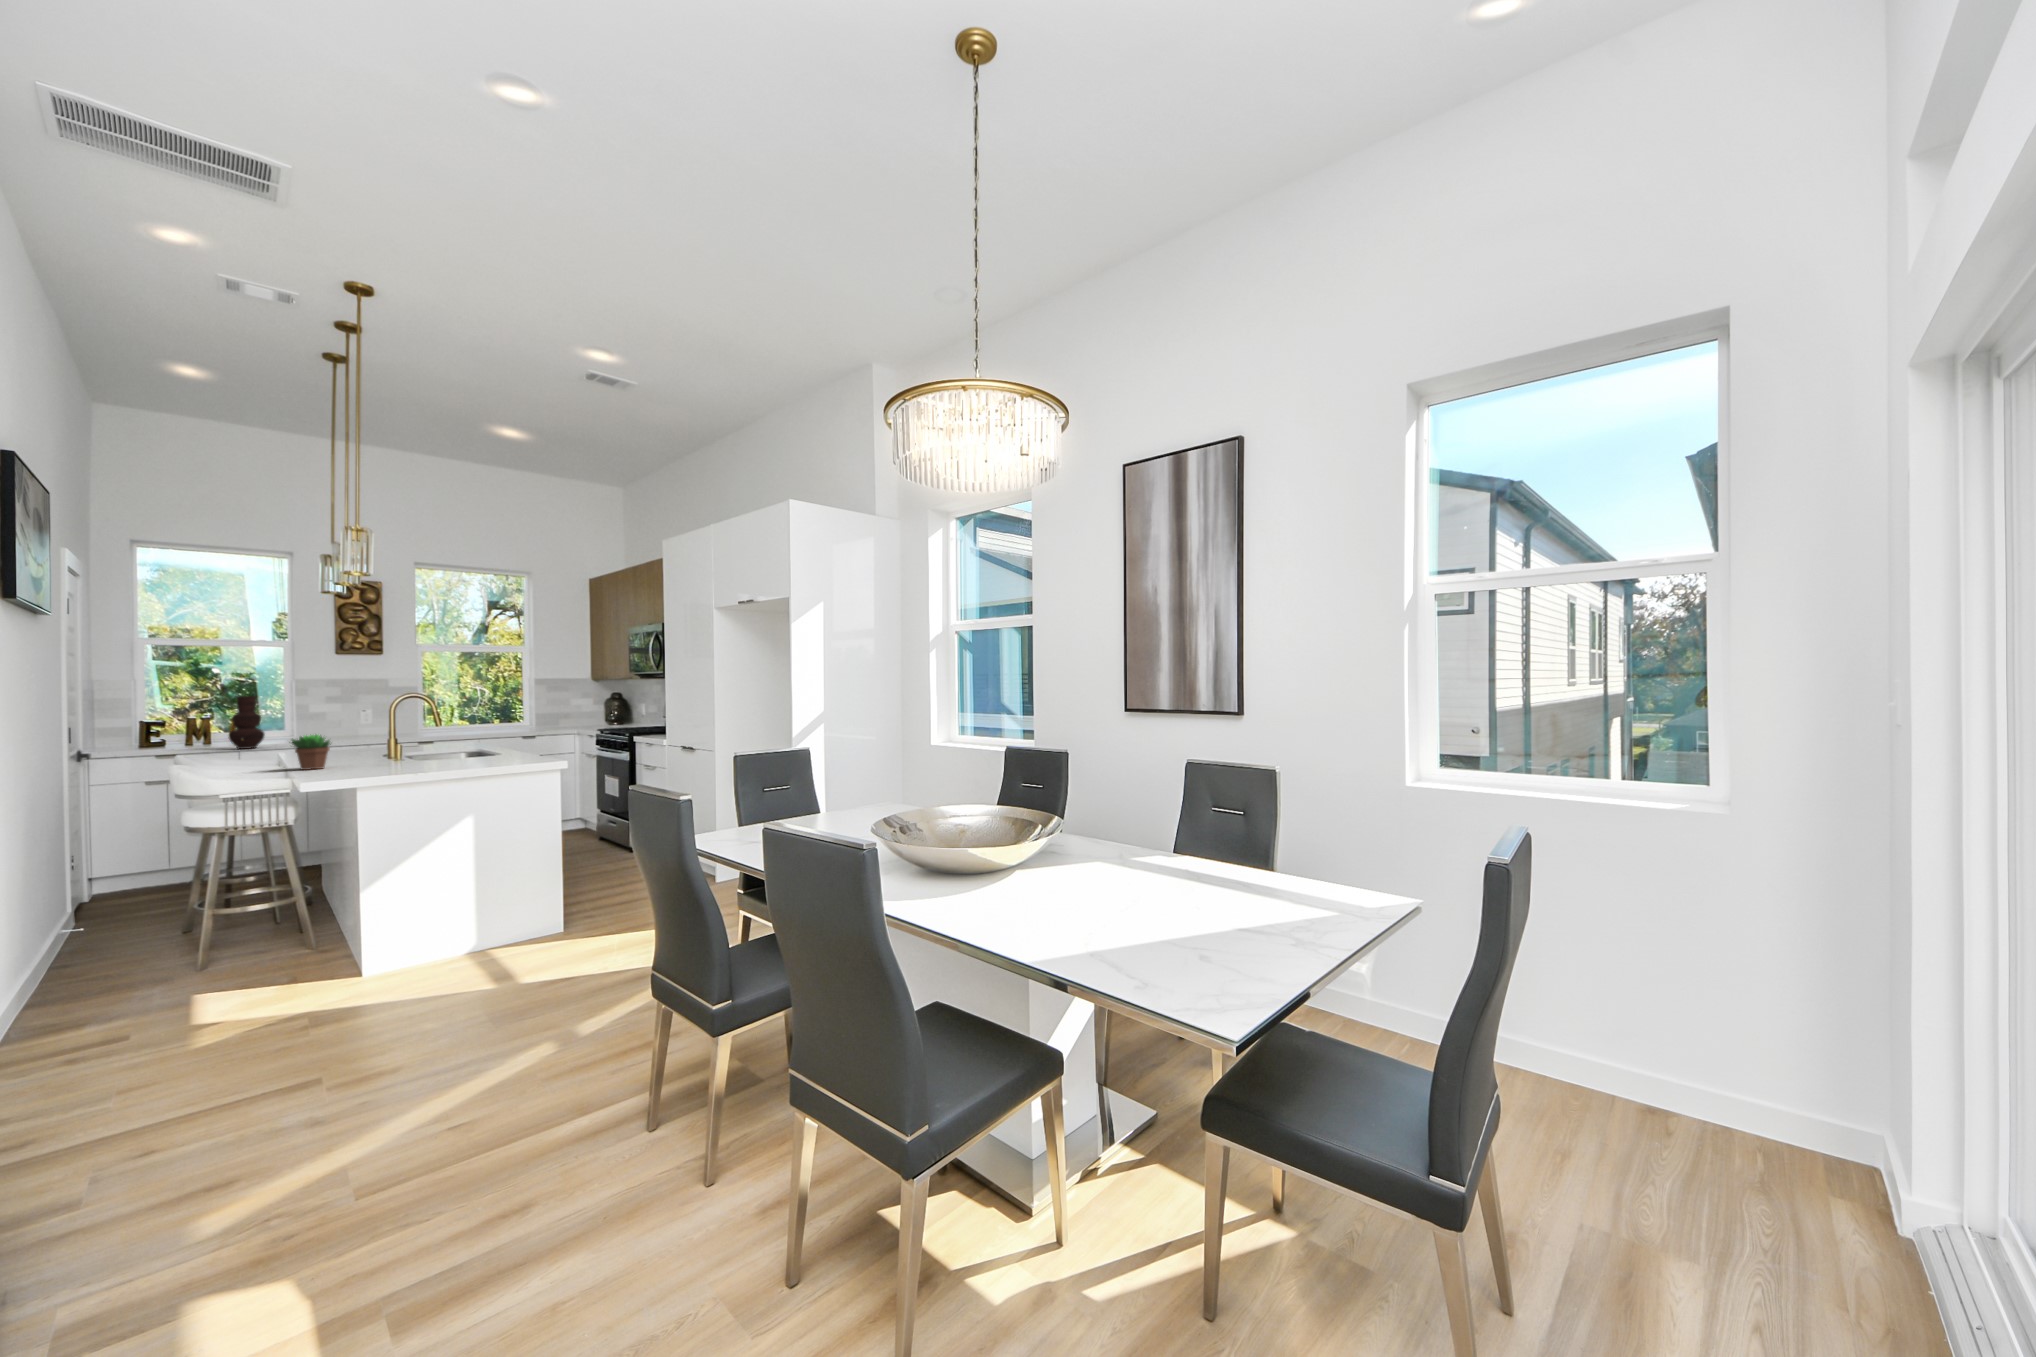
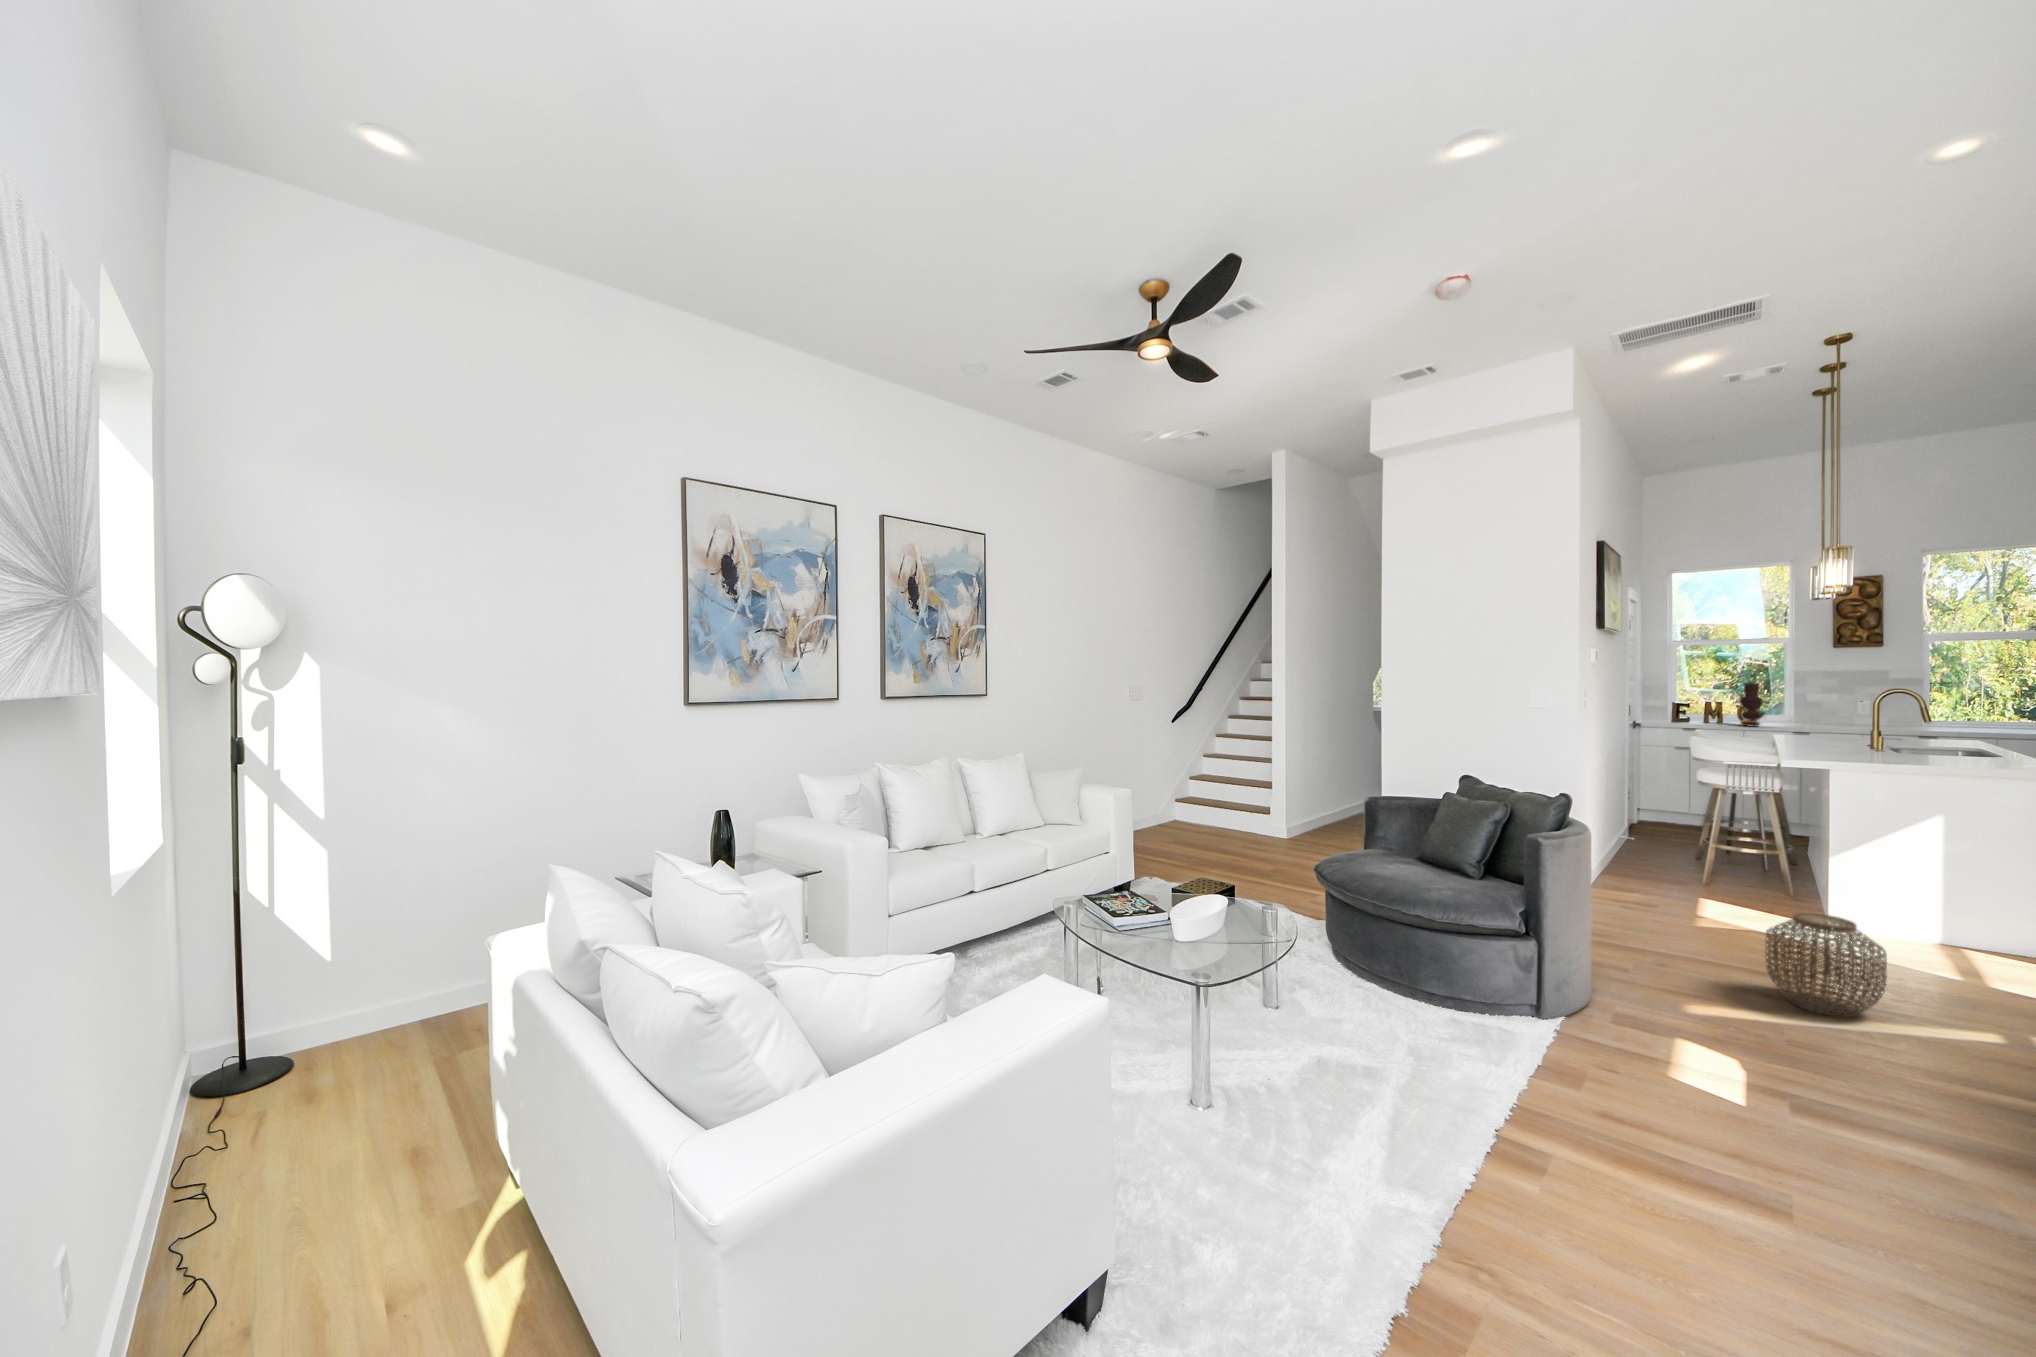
succulent plant: present [292,735,331,770] -> none [1773,721,1814,751]
woven basket: none [314,967,453,1106] -> present [1766,913,1887,1017]

